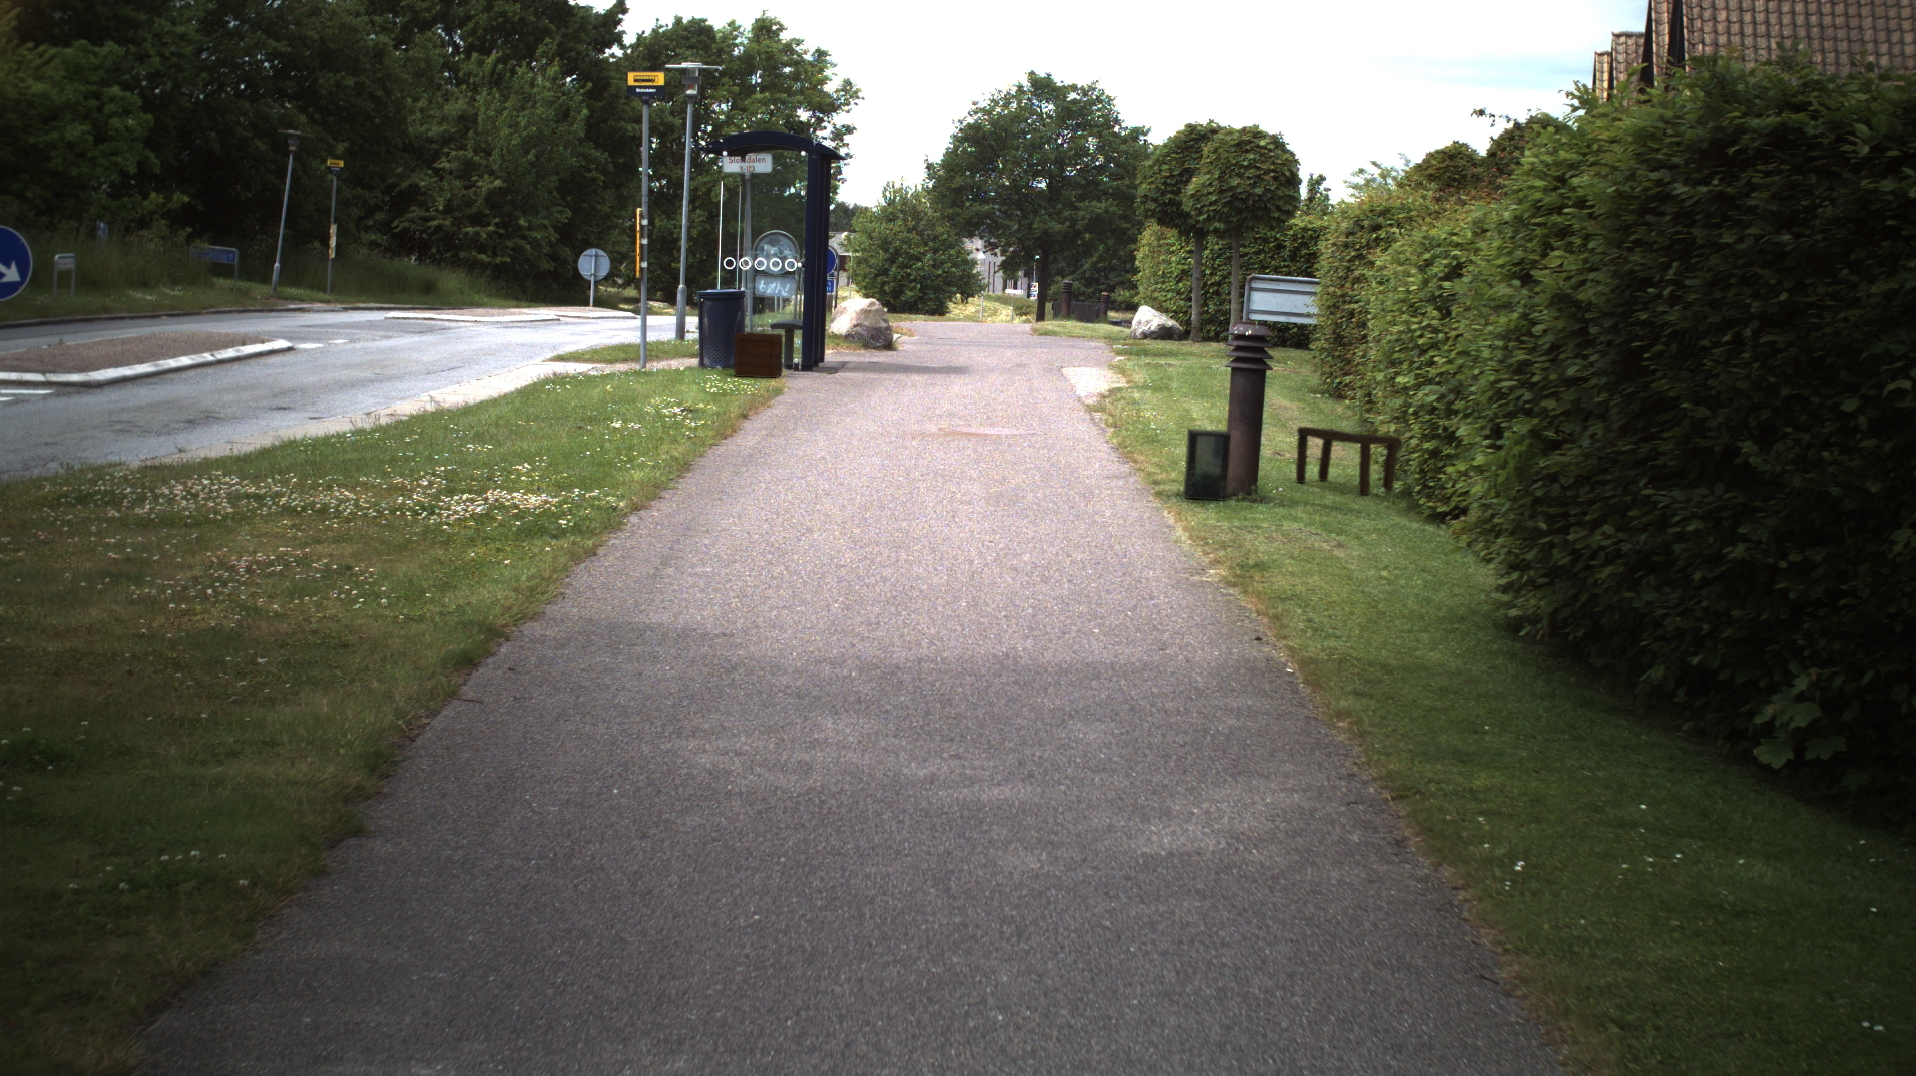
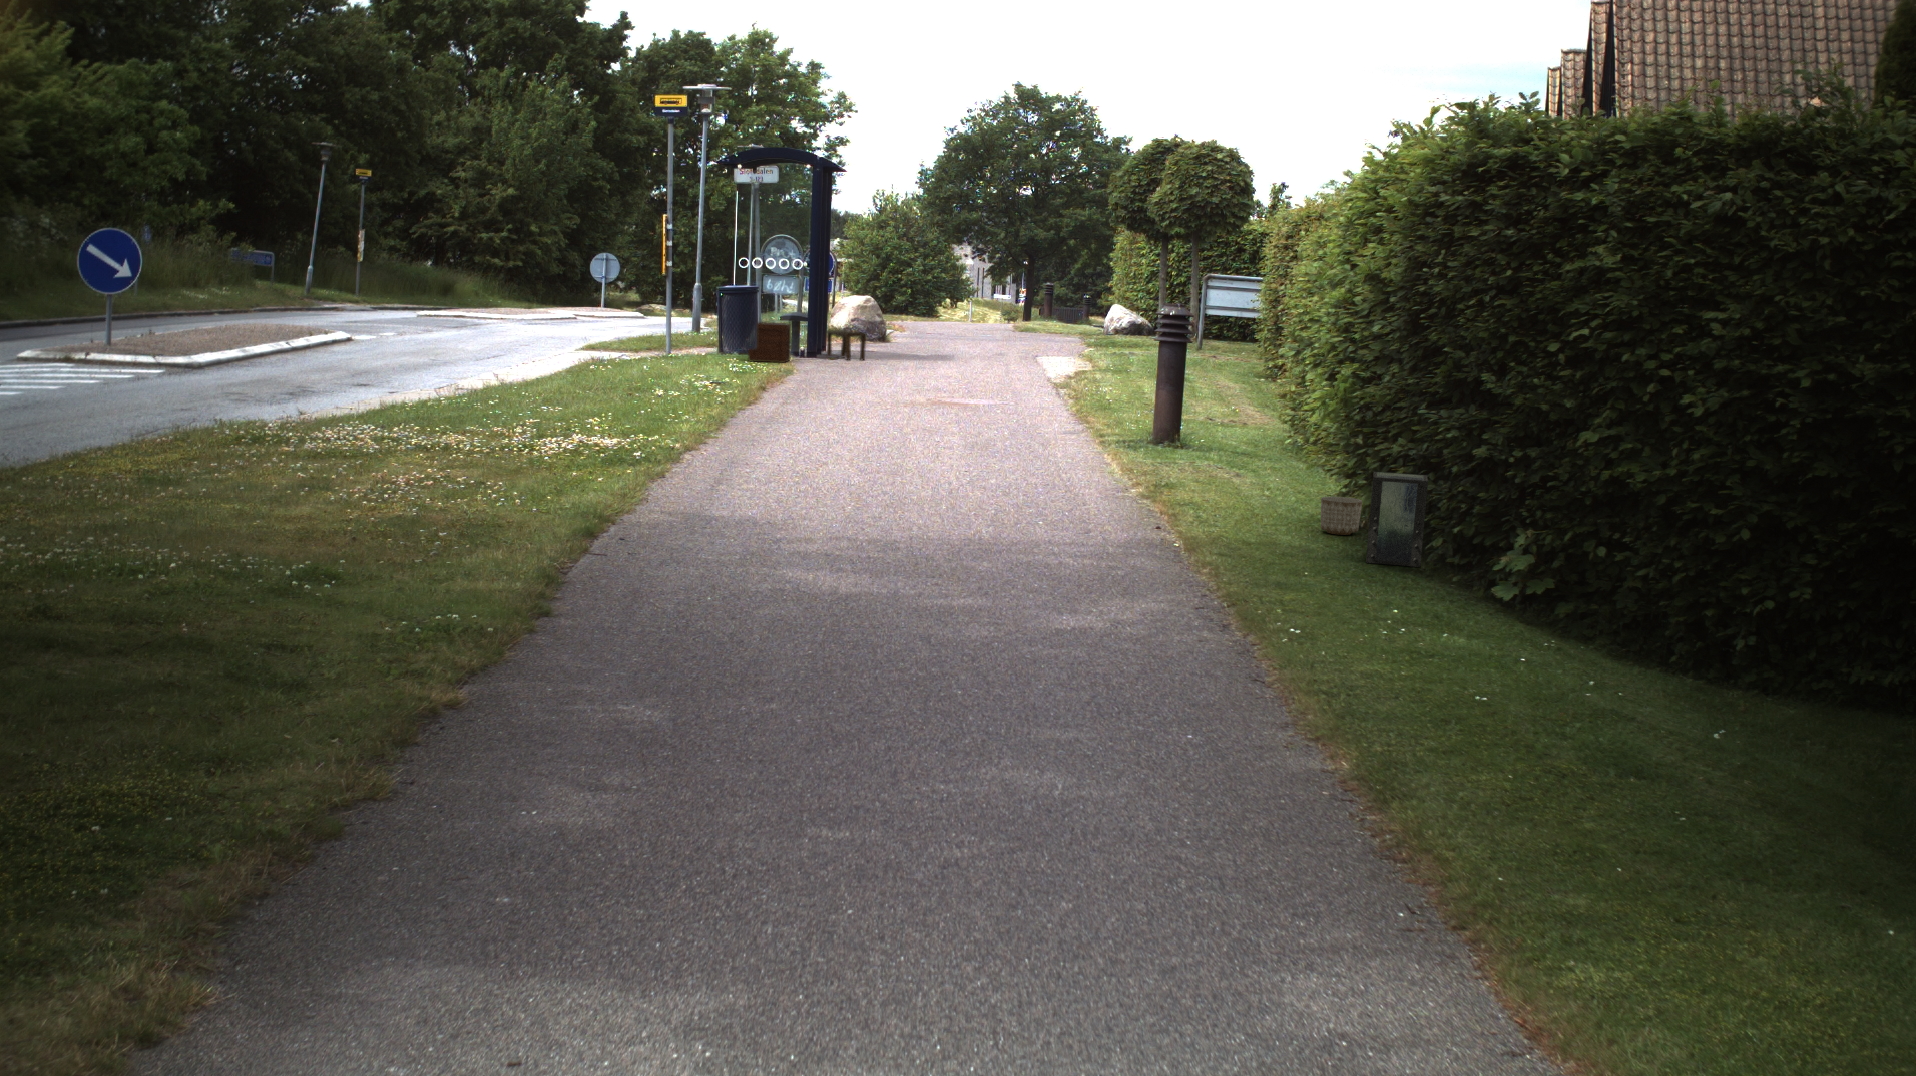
bench: present [1296,427,1401,495] -> present [827,330,866,360]
storage box: present [1183,429,1231,501] -> present [1366,472,1428,567]
planter: none [1473,596,1531,651] -> present [1321,497,1362,535]

